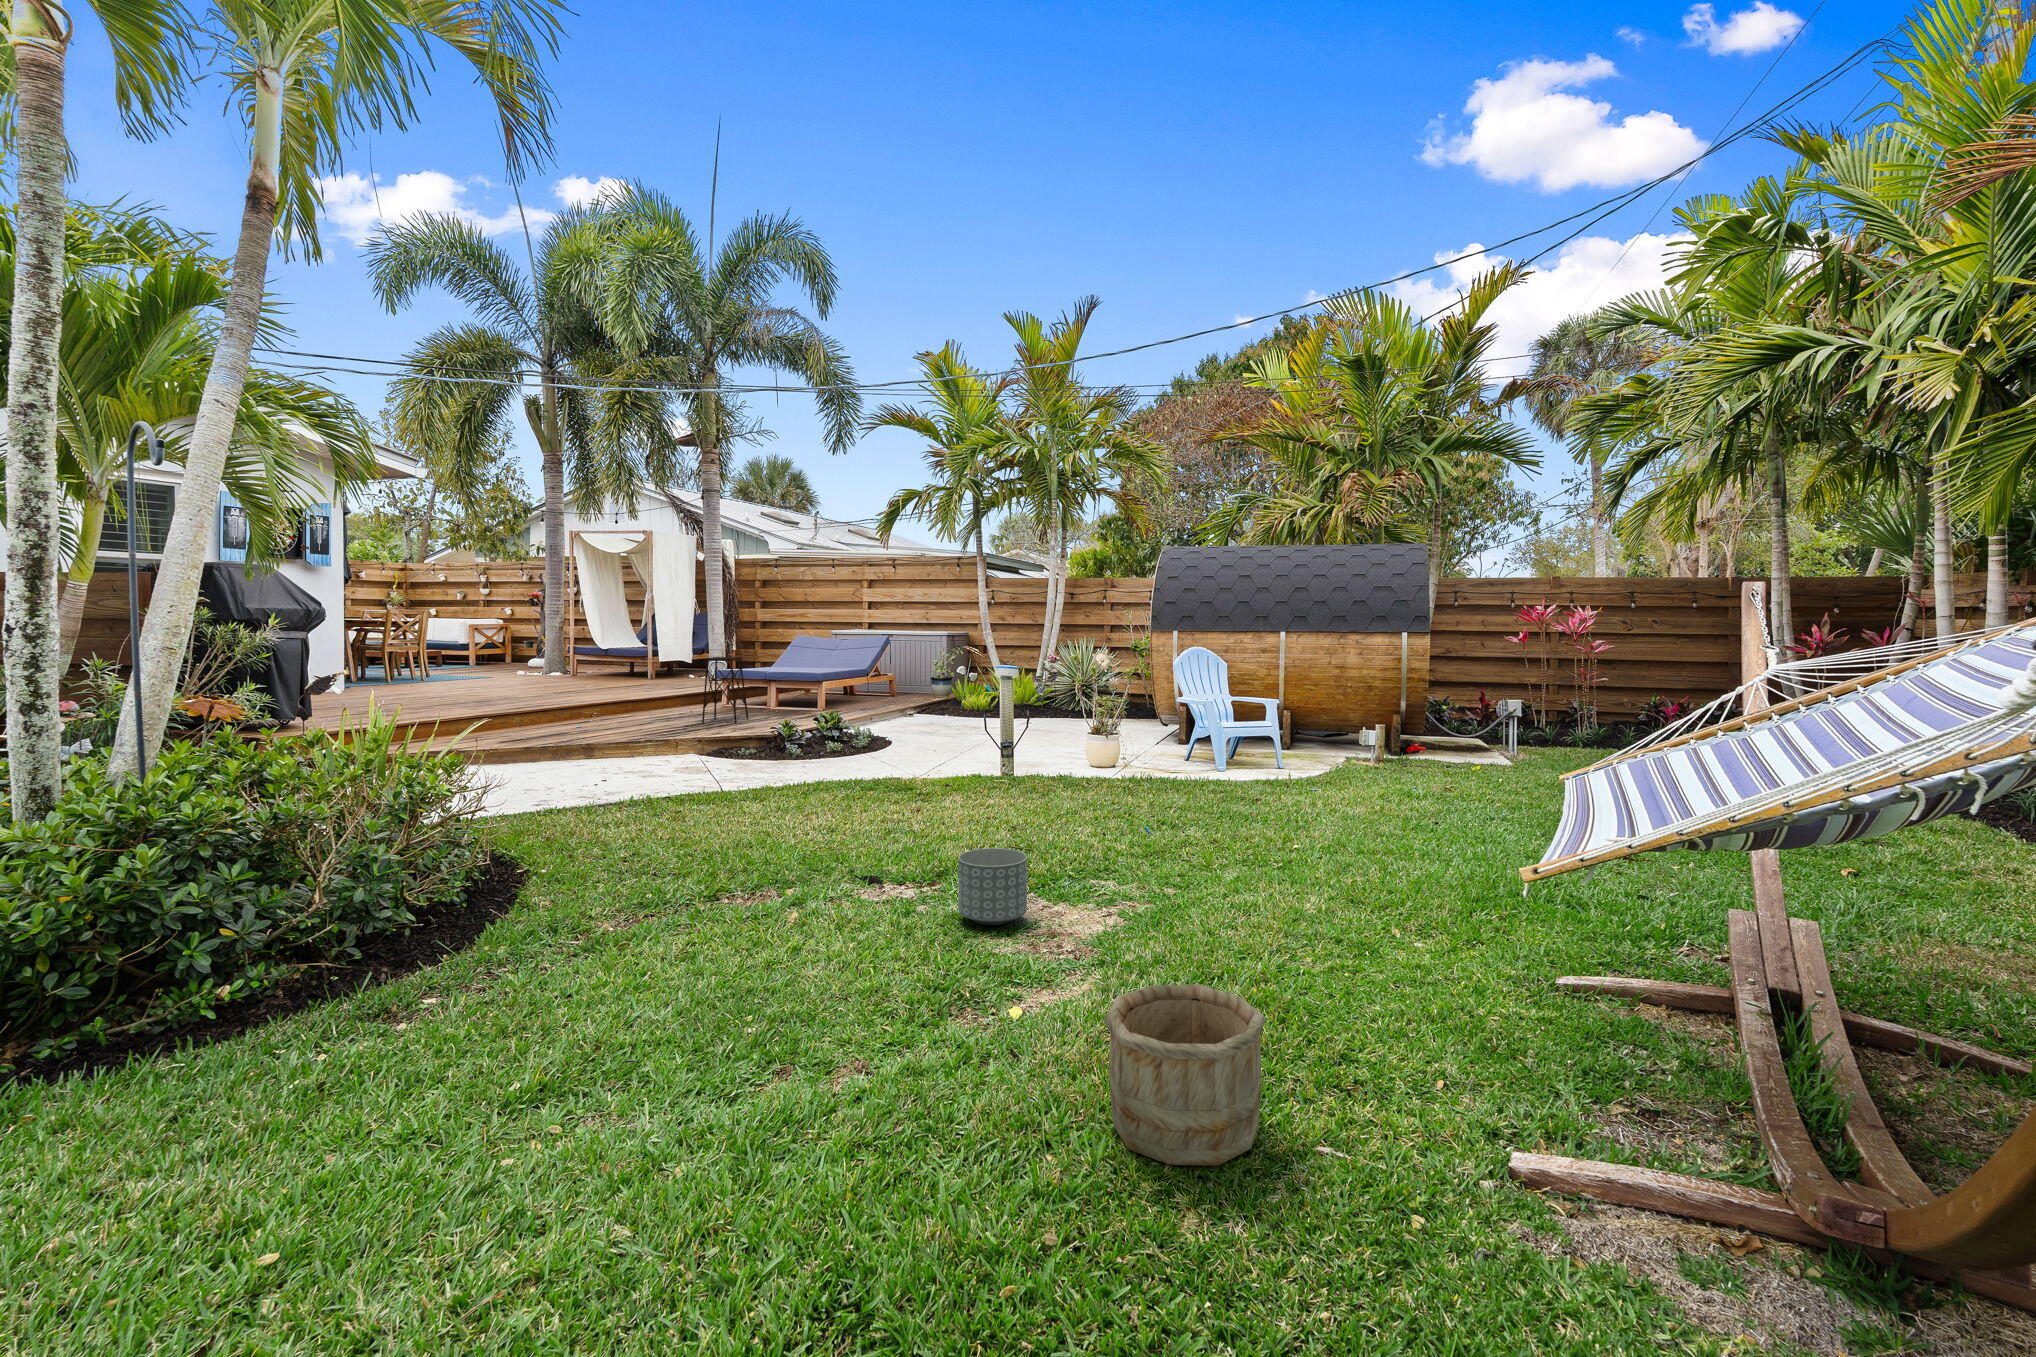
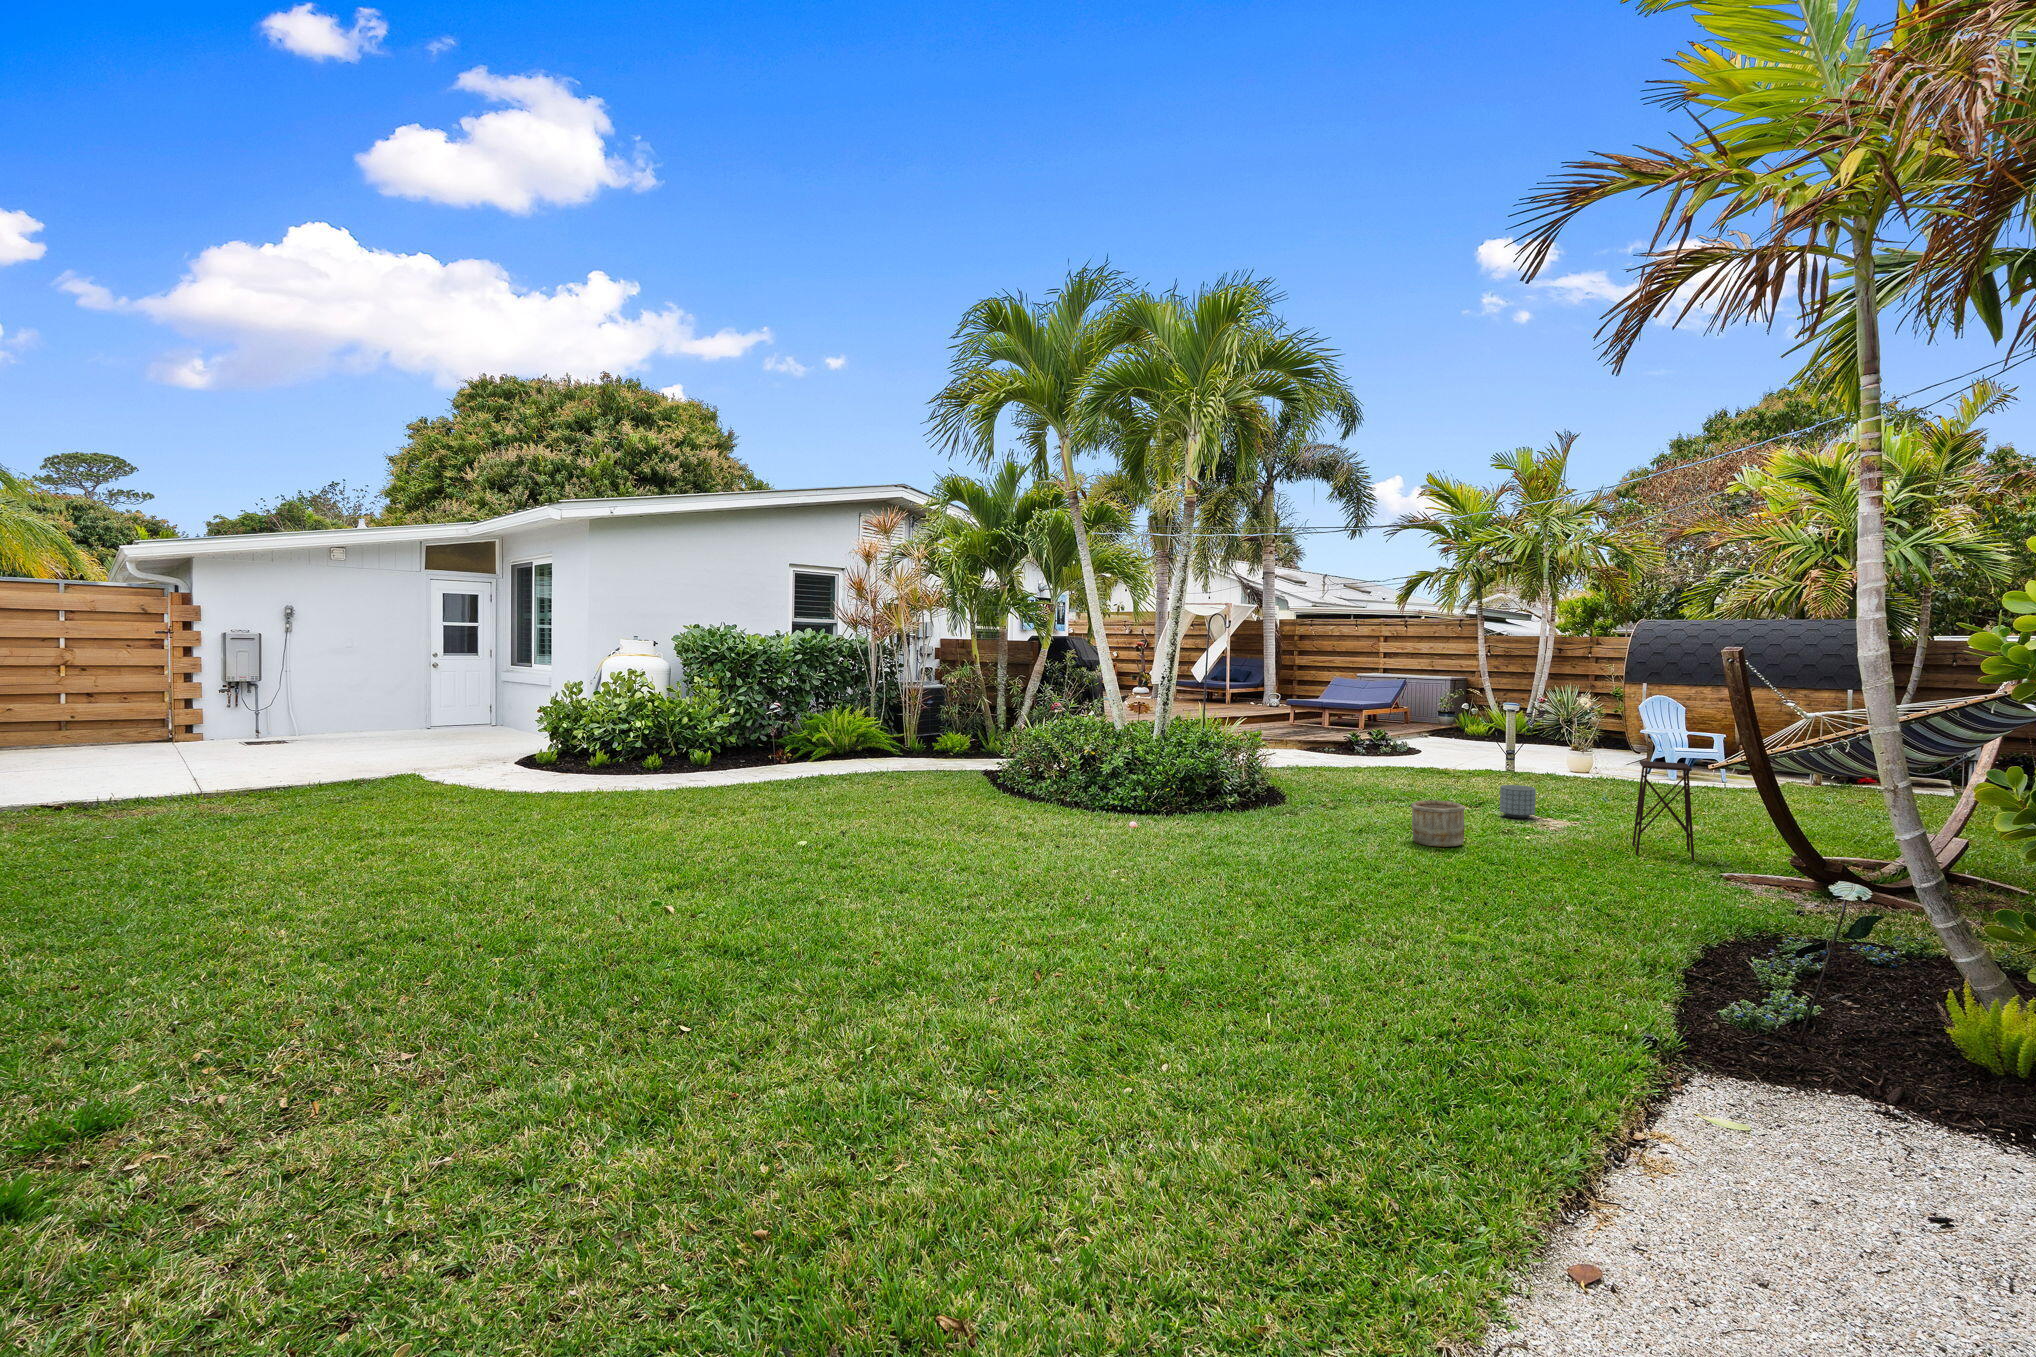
side table: present [702,657,748,723] -> present [1632,761,1694,861]
wooden bucket: present [1104,984,1265,1166] -> present [1411,800,1465,847]

